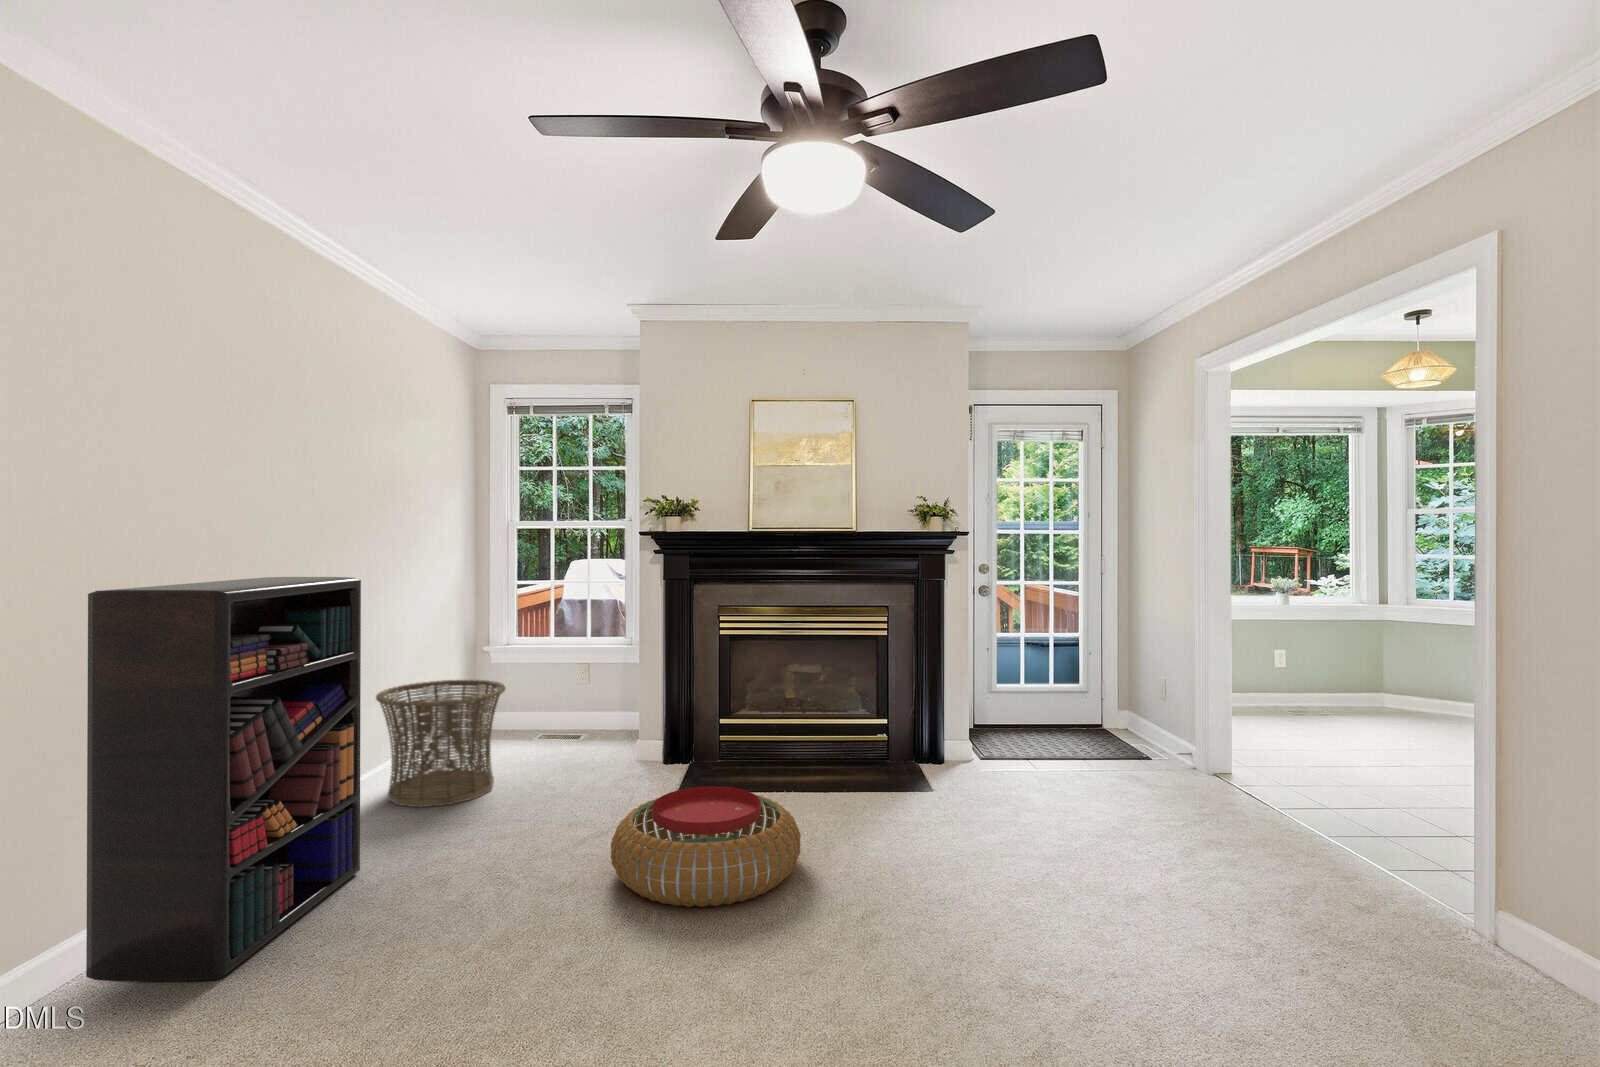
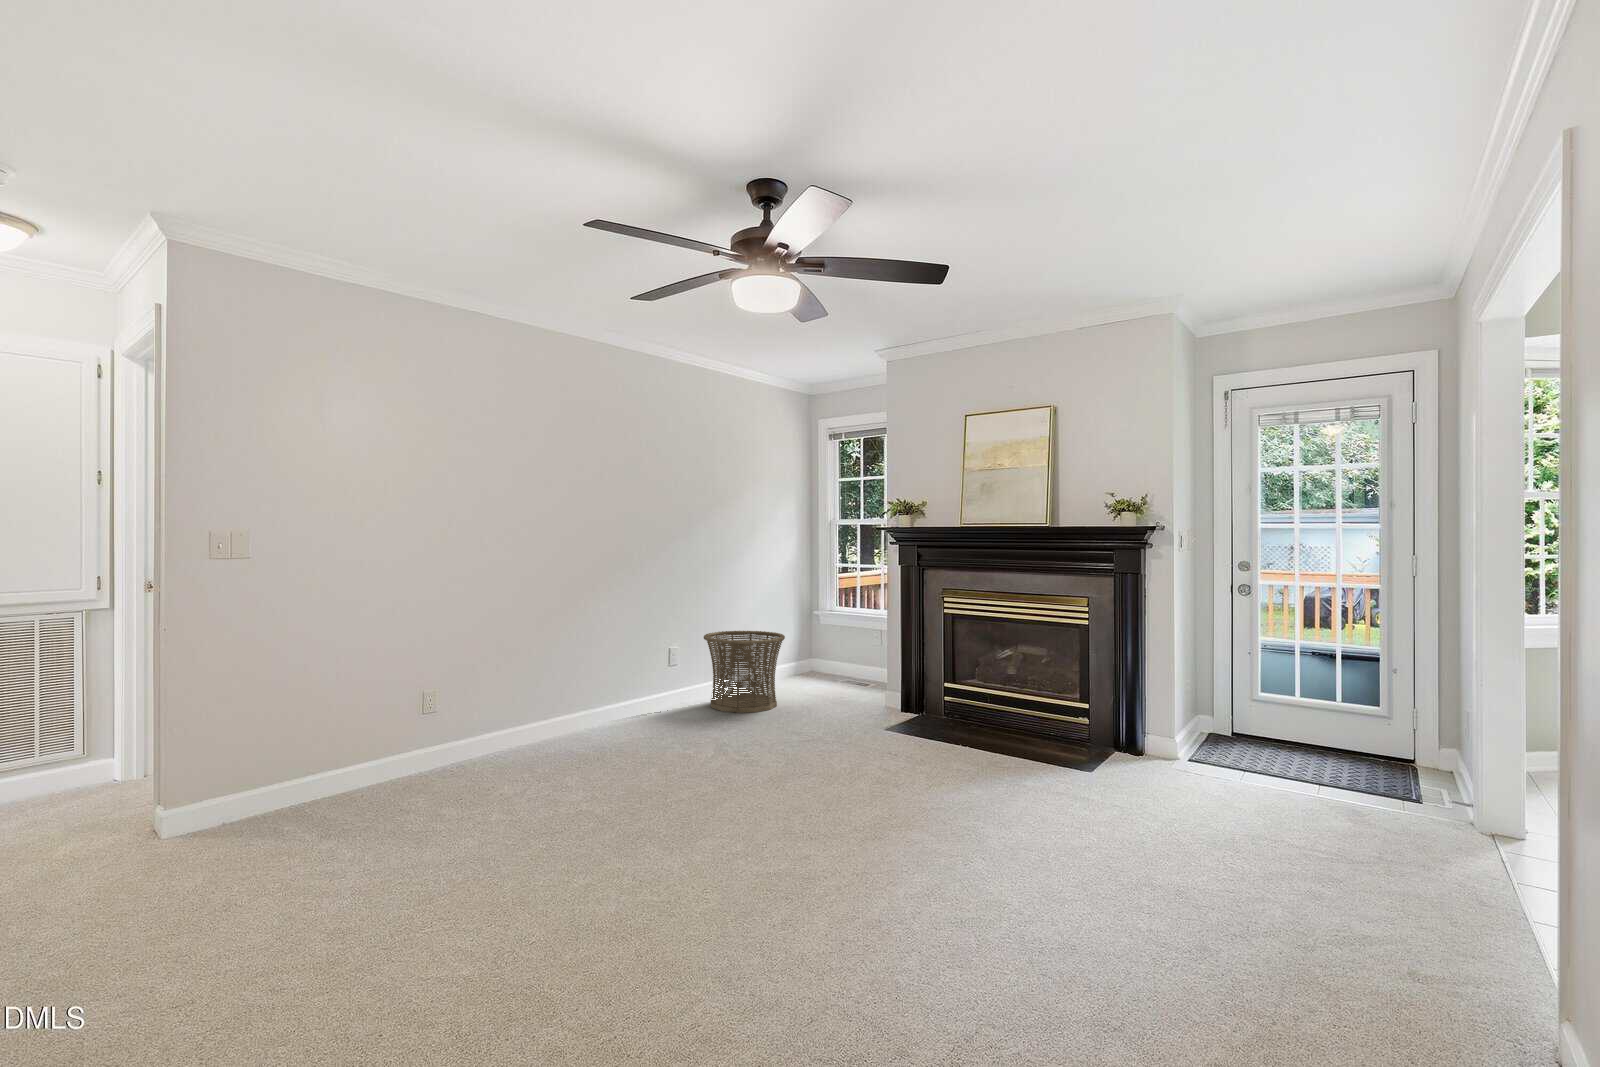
bookshelf: present [86,577,361,981] -> none [509,551,656,761]
pouf: present [611,786,801,907] -> none [761,716,903,797]

